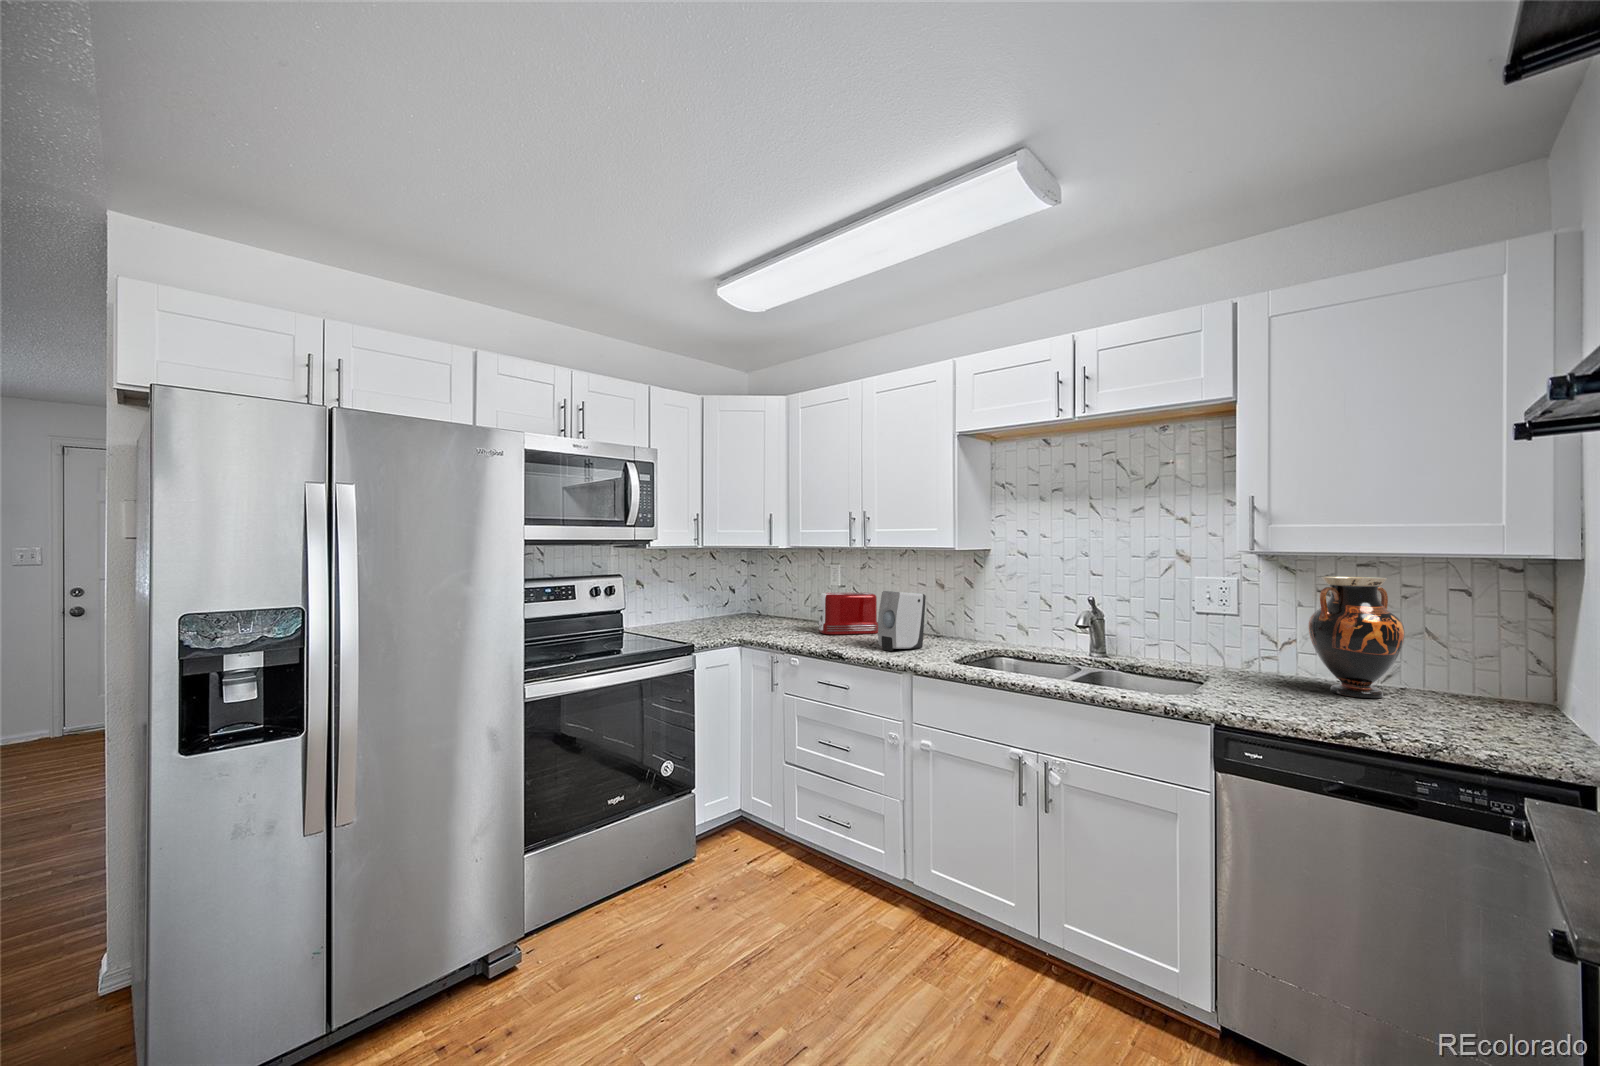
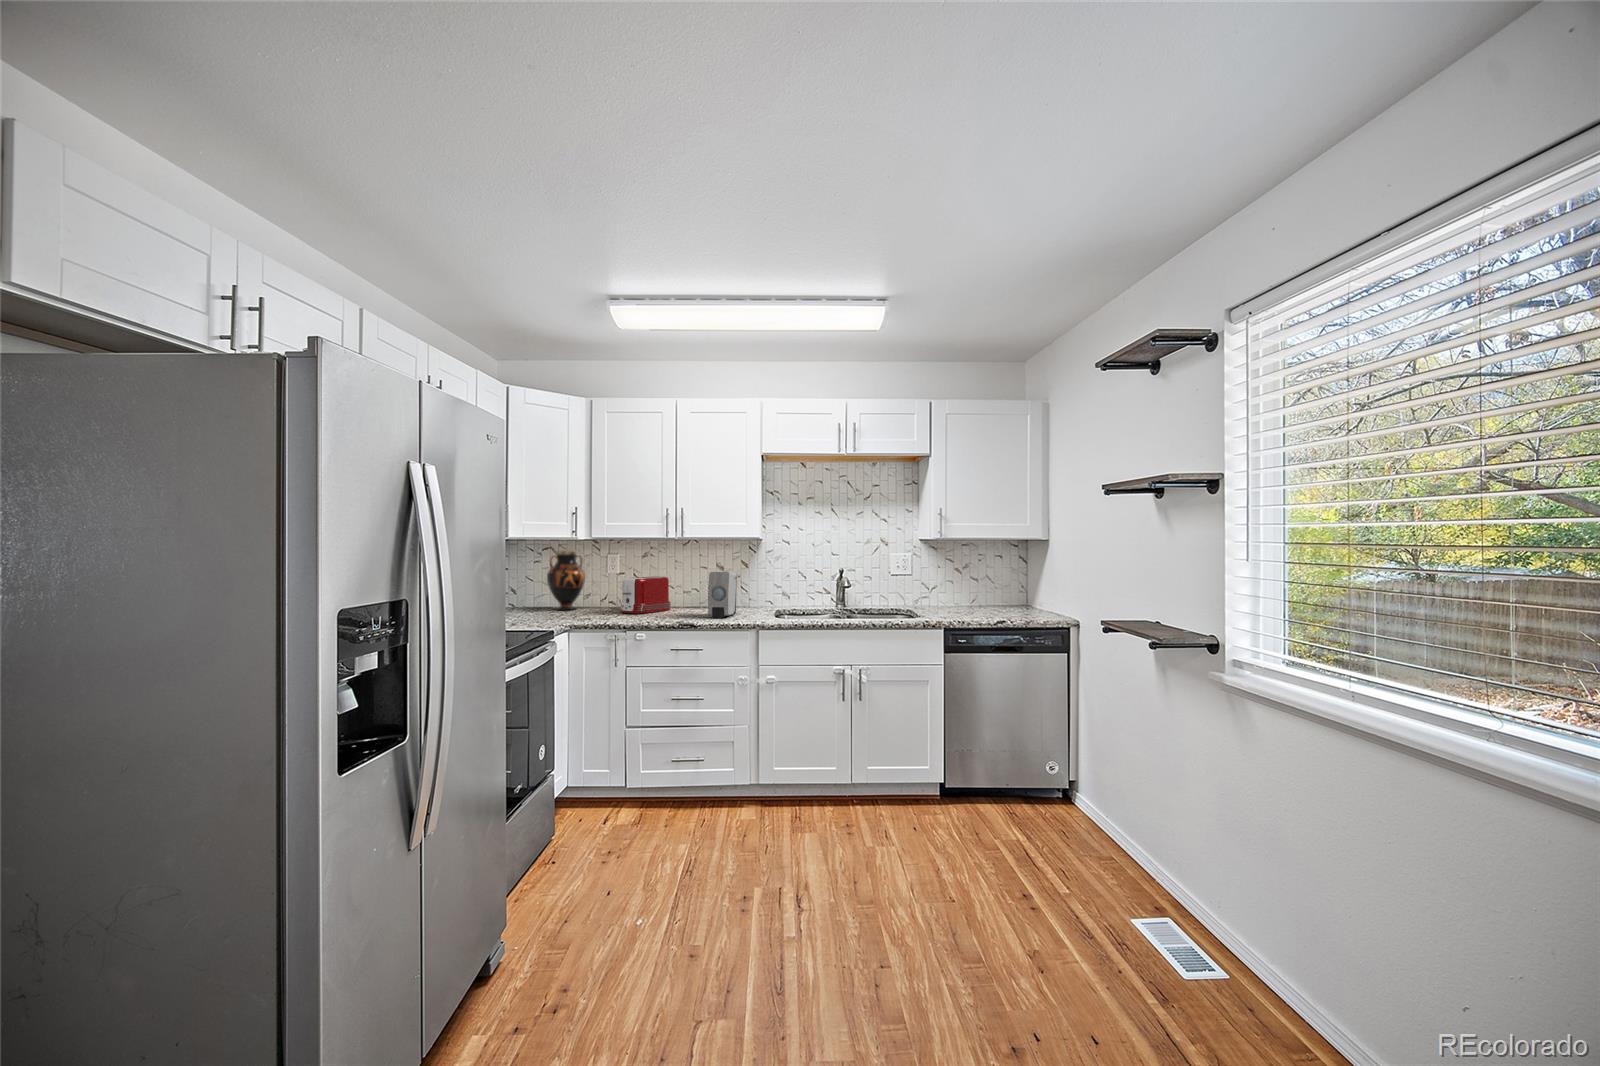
vase: present [1308,577,1405,698] -> present [547,550,586,610]

